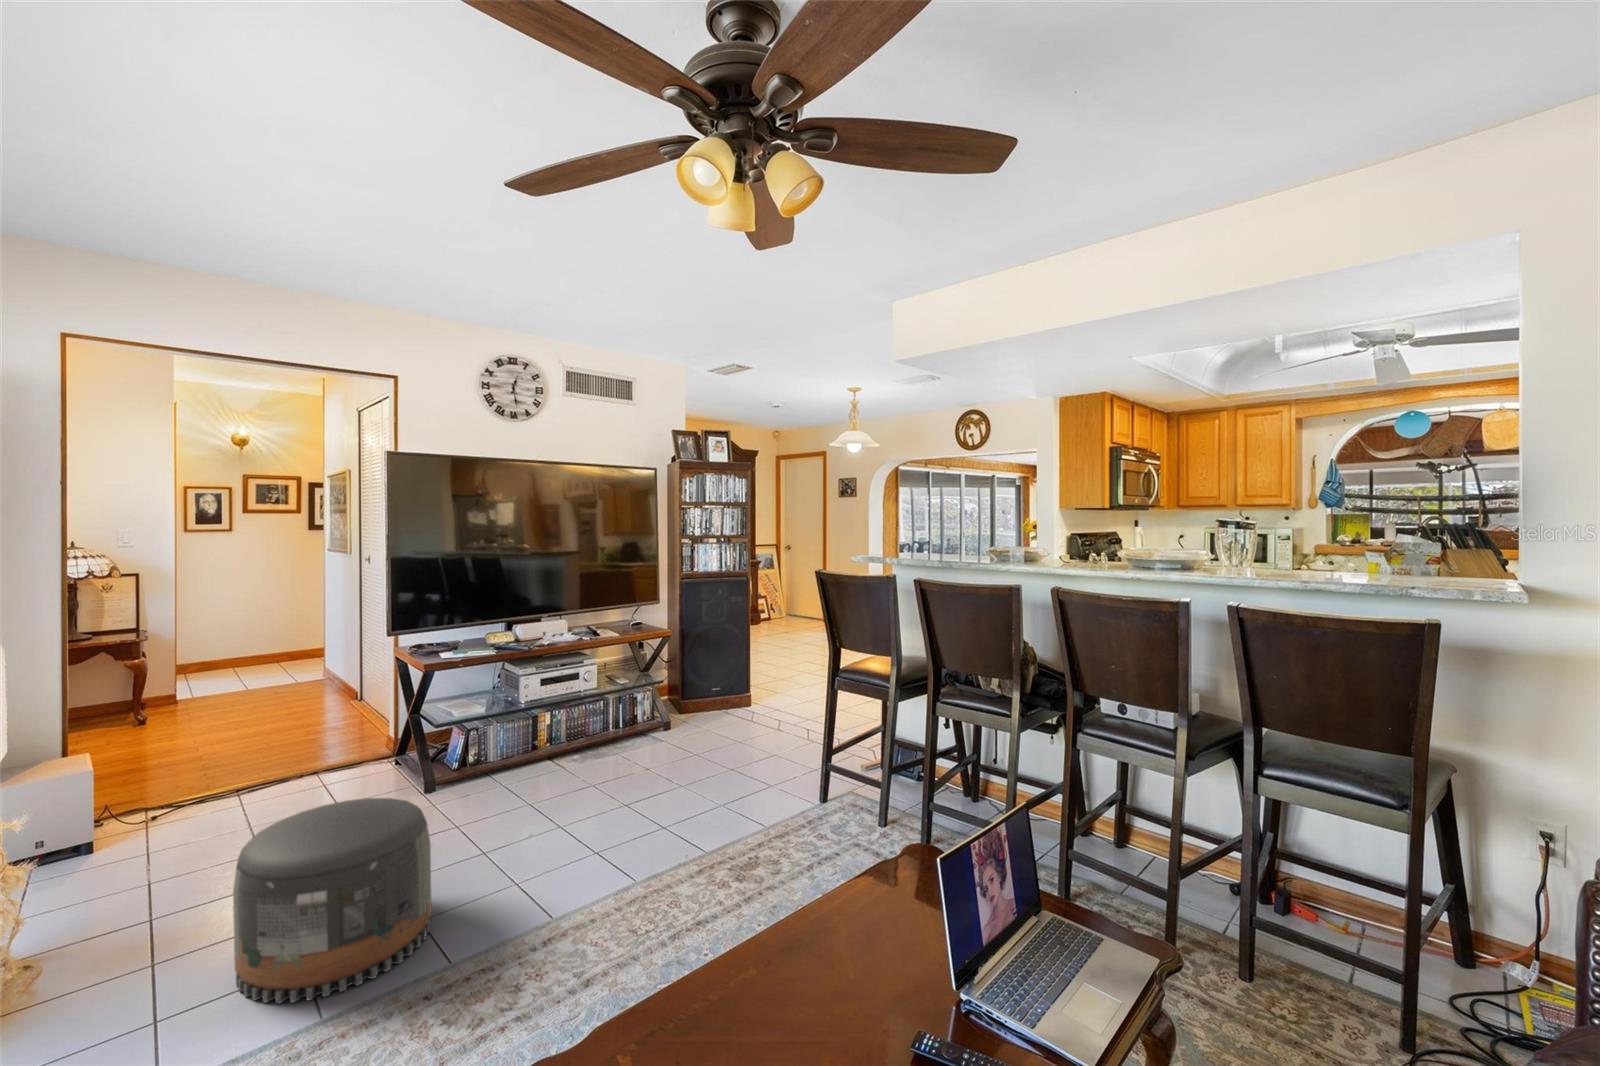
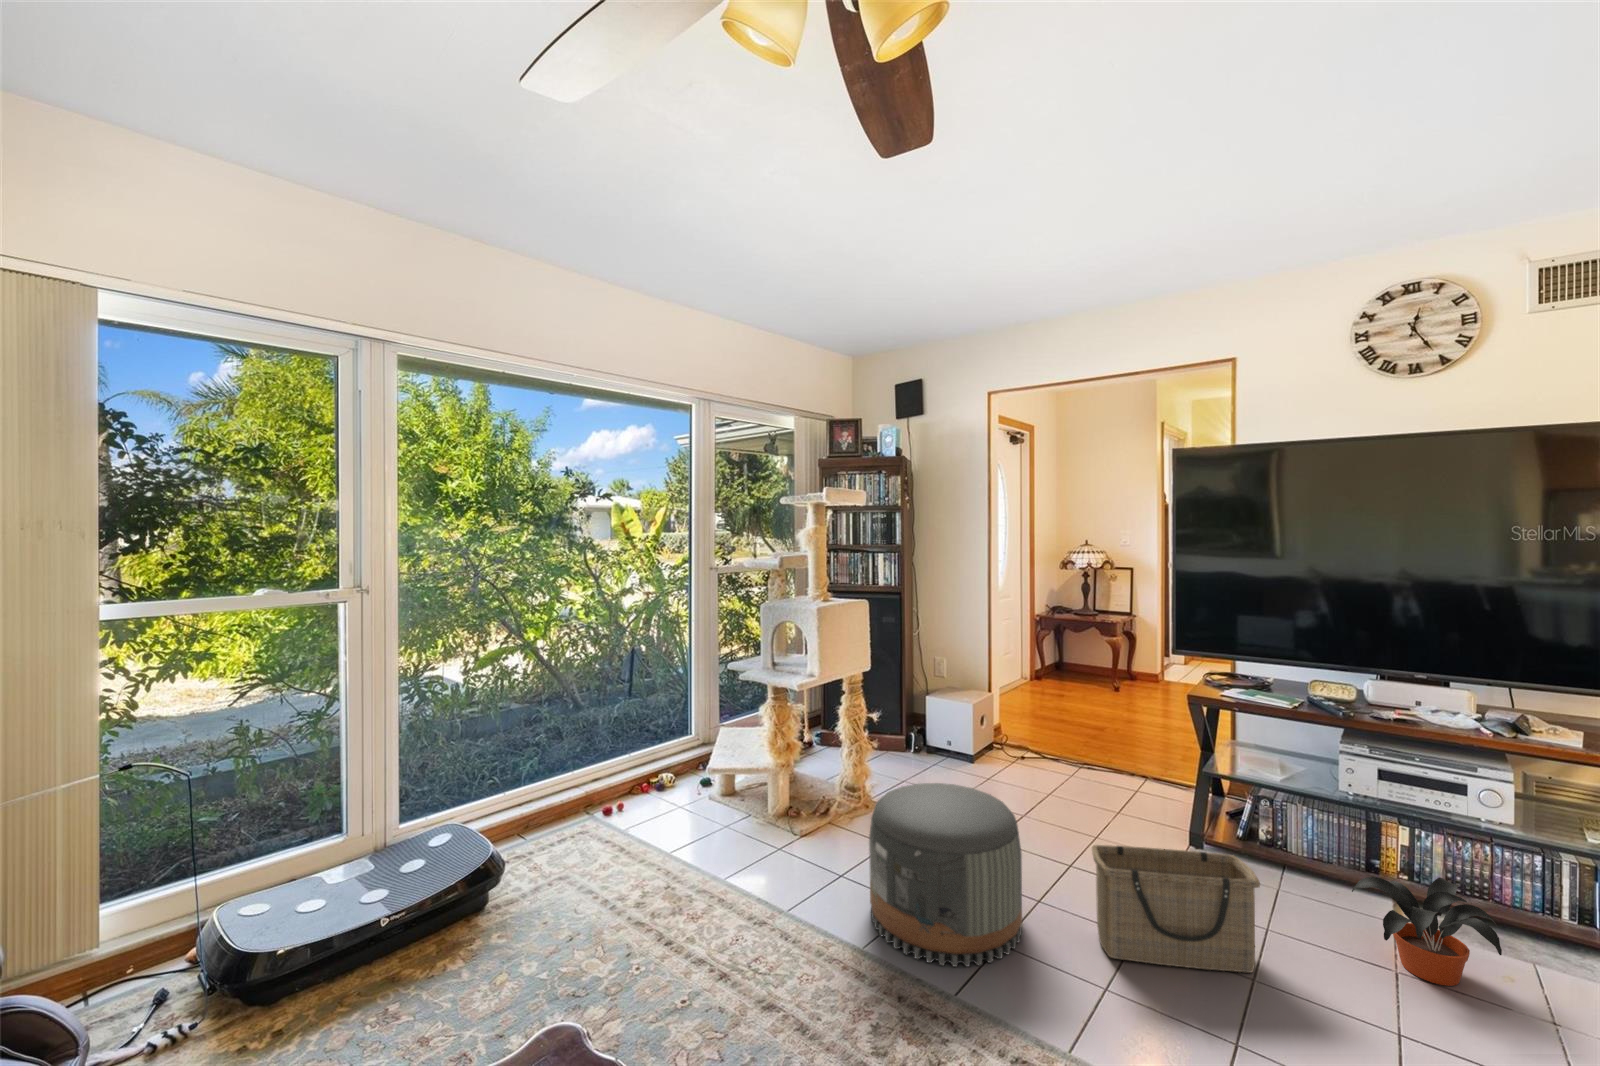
potted plant: none [563,725,630,783] -> present [1352,877,1502,986]
basket: none [453,757,556,870] -> present [1092,845,1260,973]

